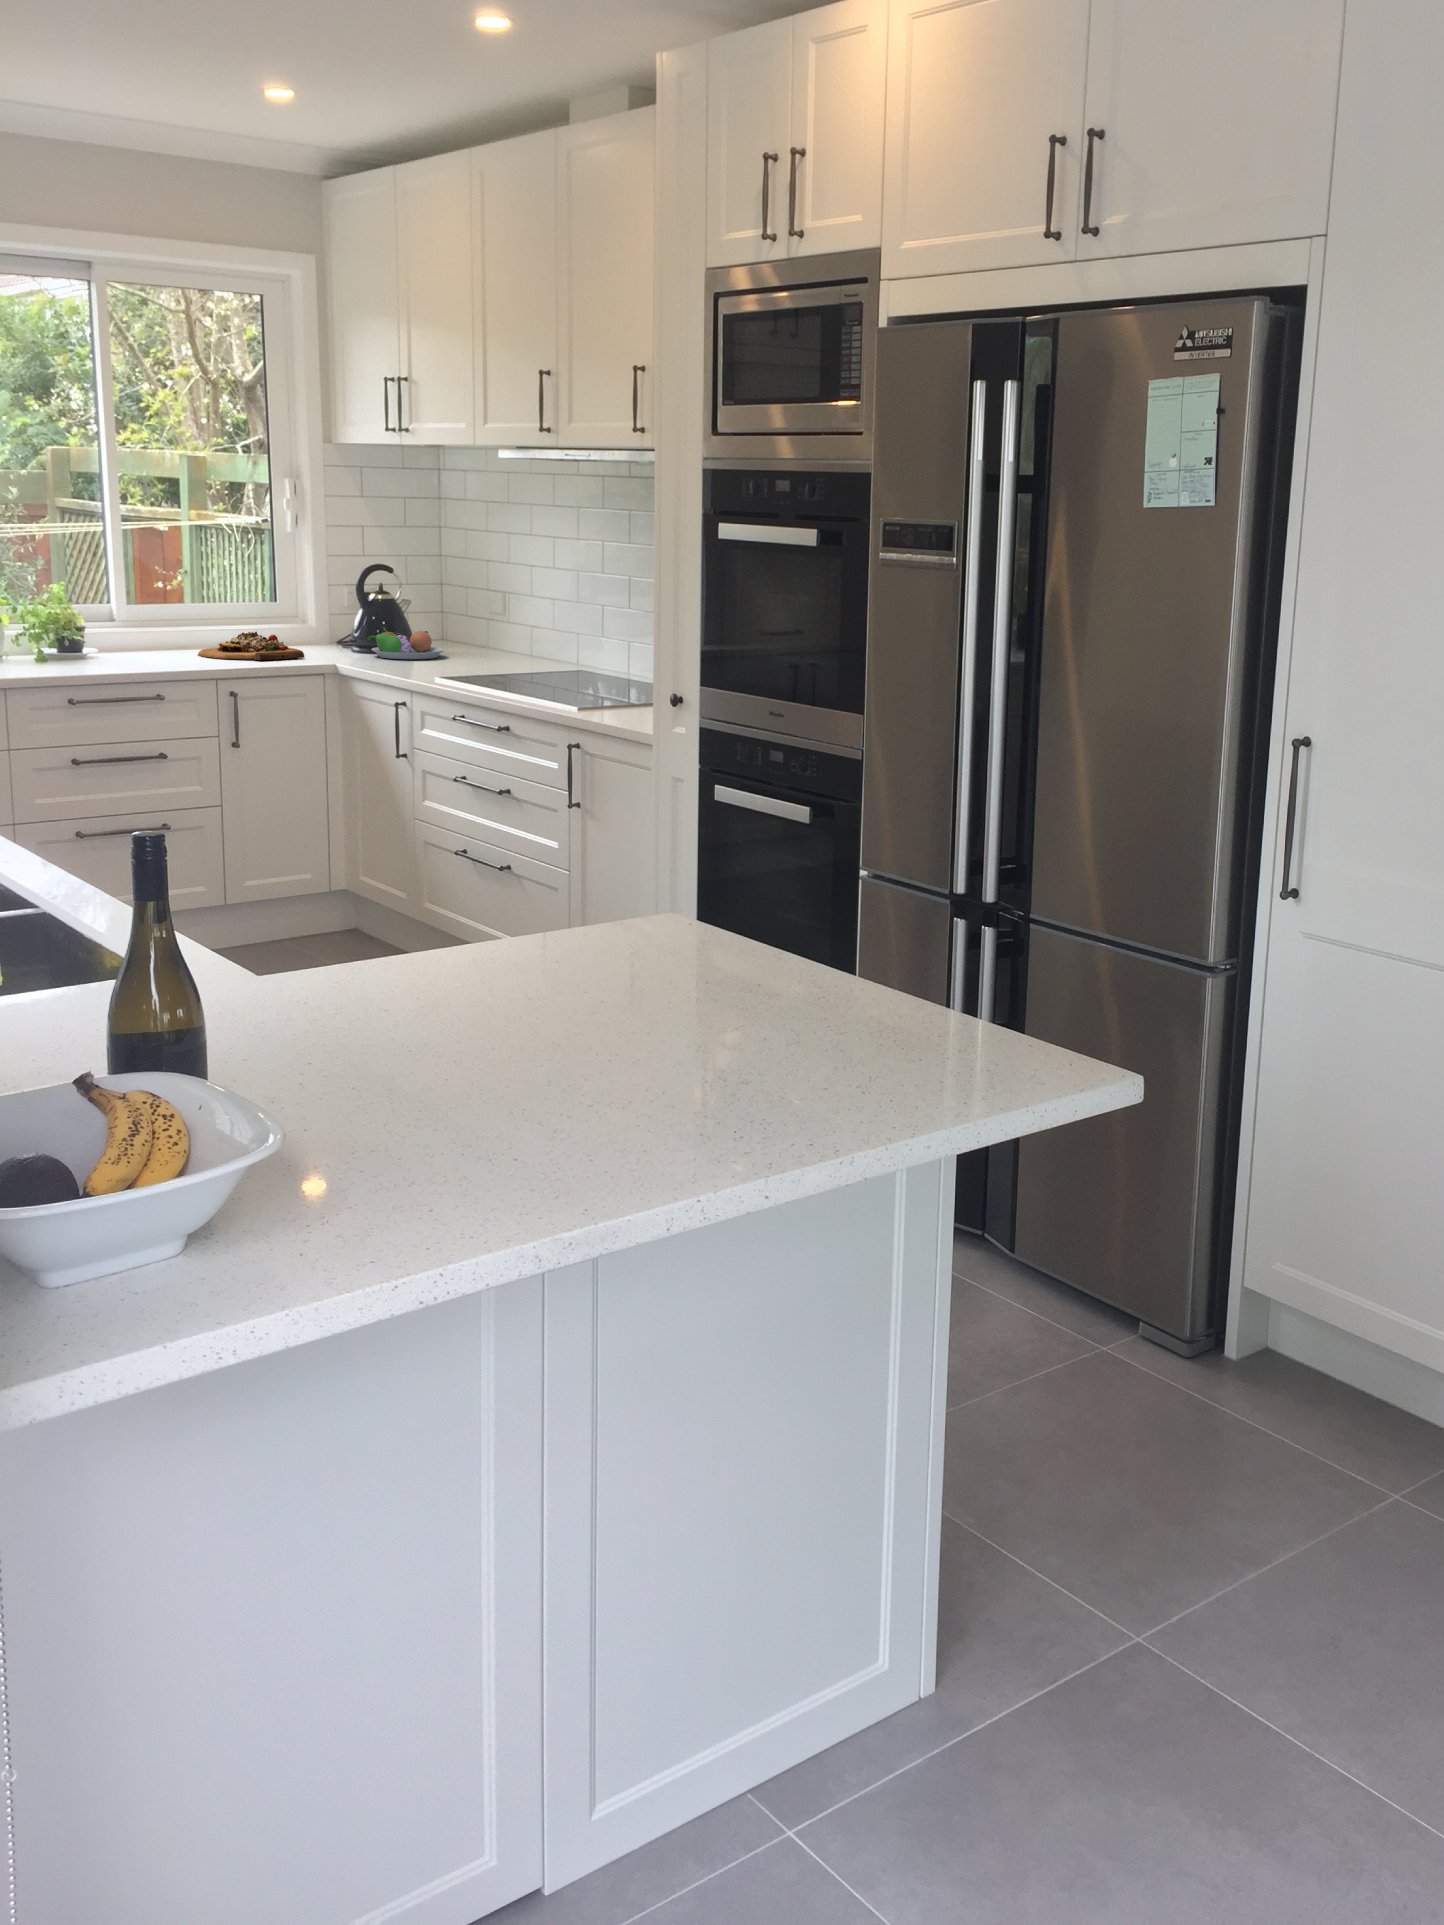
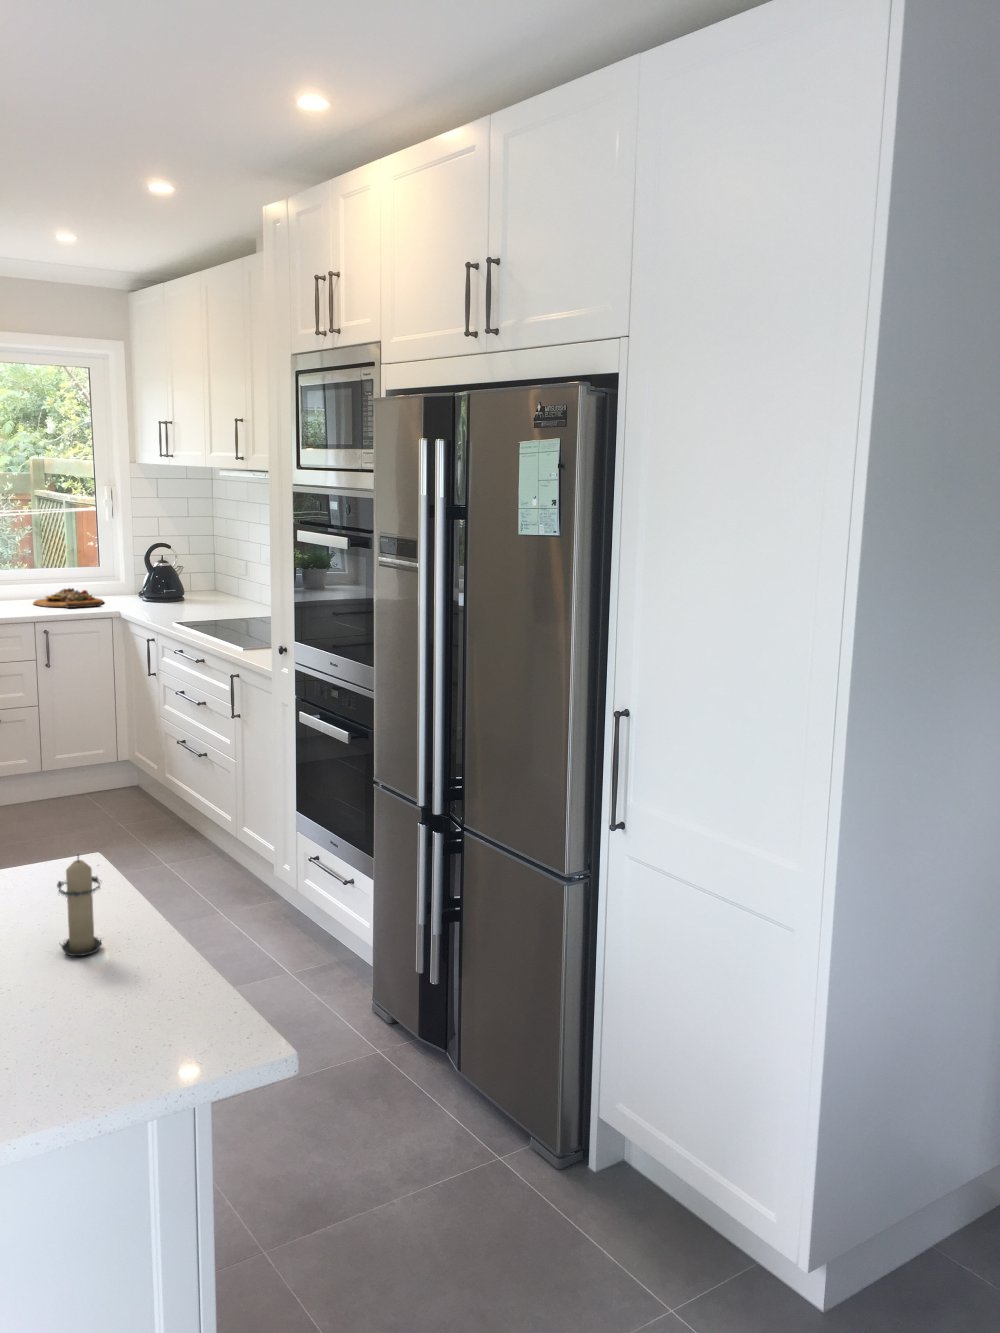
fruit bowl: present [367,627,445,659] -> none [144,585,198,607]
candle: none [743,882,807,1013] -> present [57,854,102,956]

